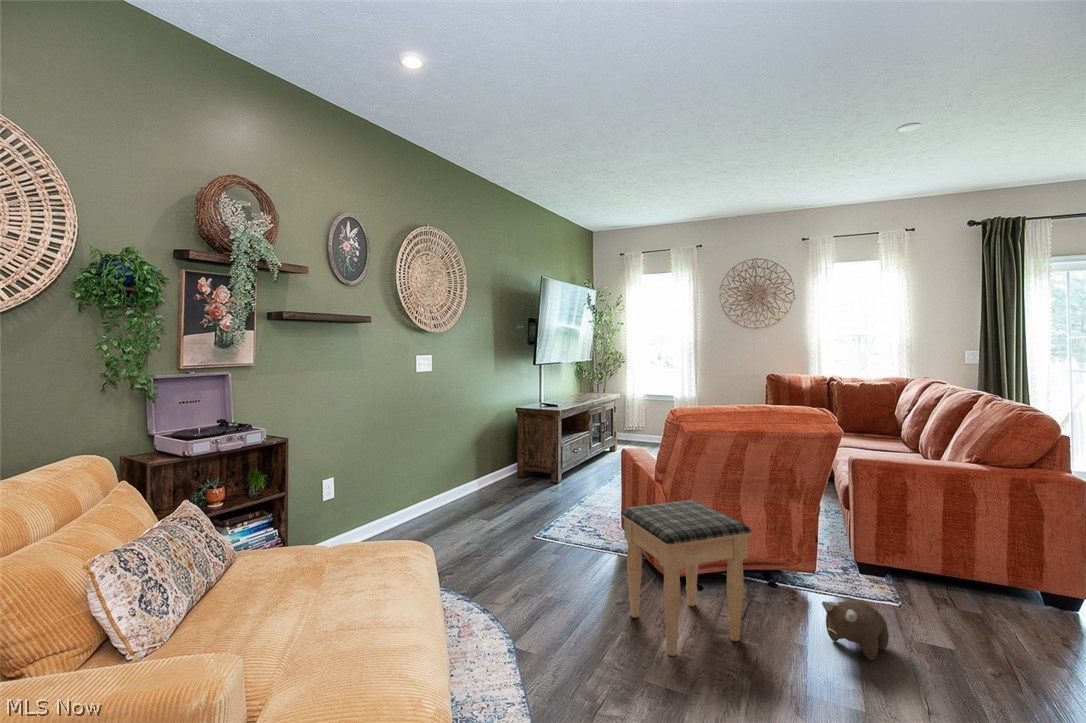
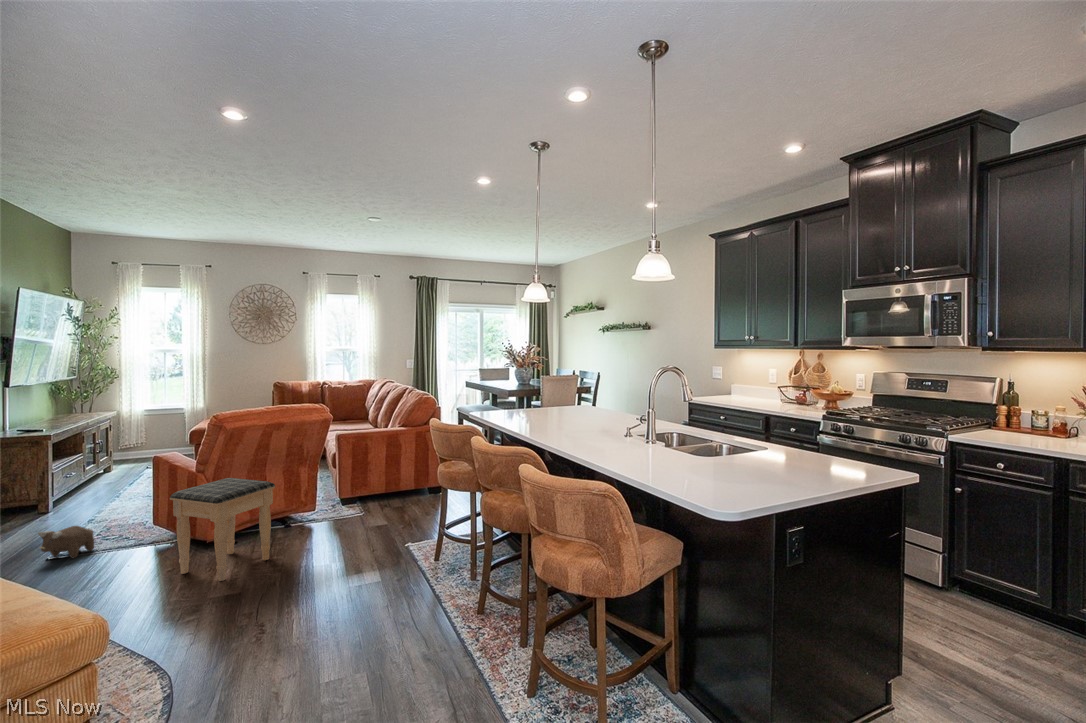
plush toy: present [822,600,889,660] -> present [38,526,94,558]

